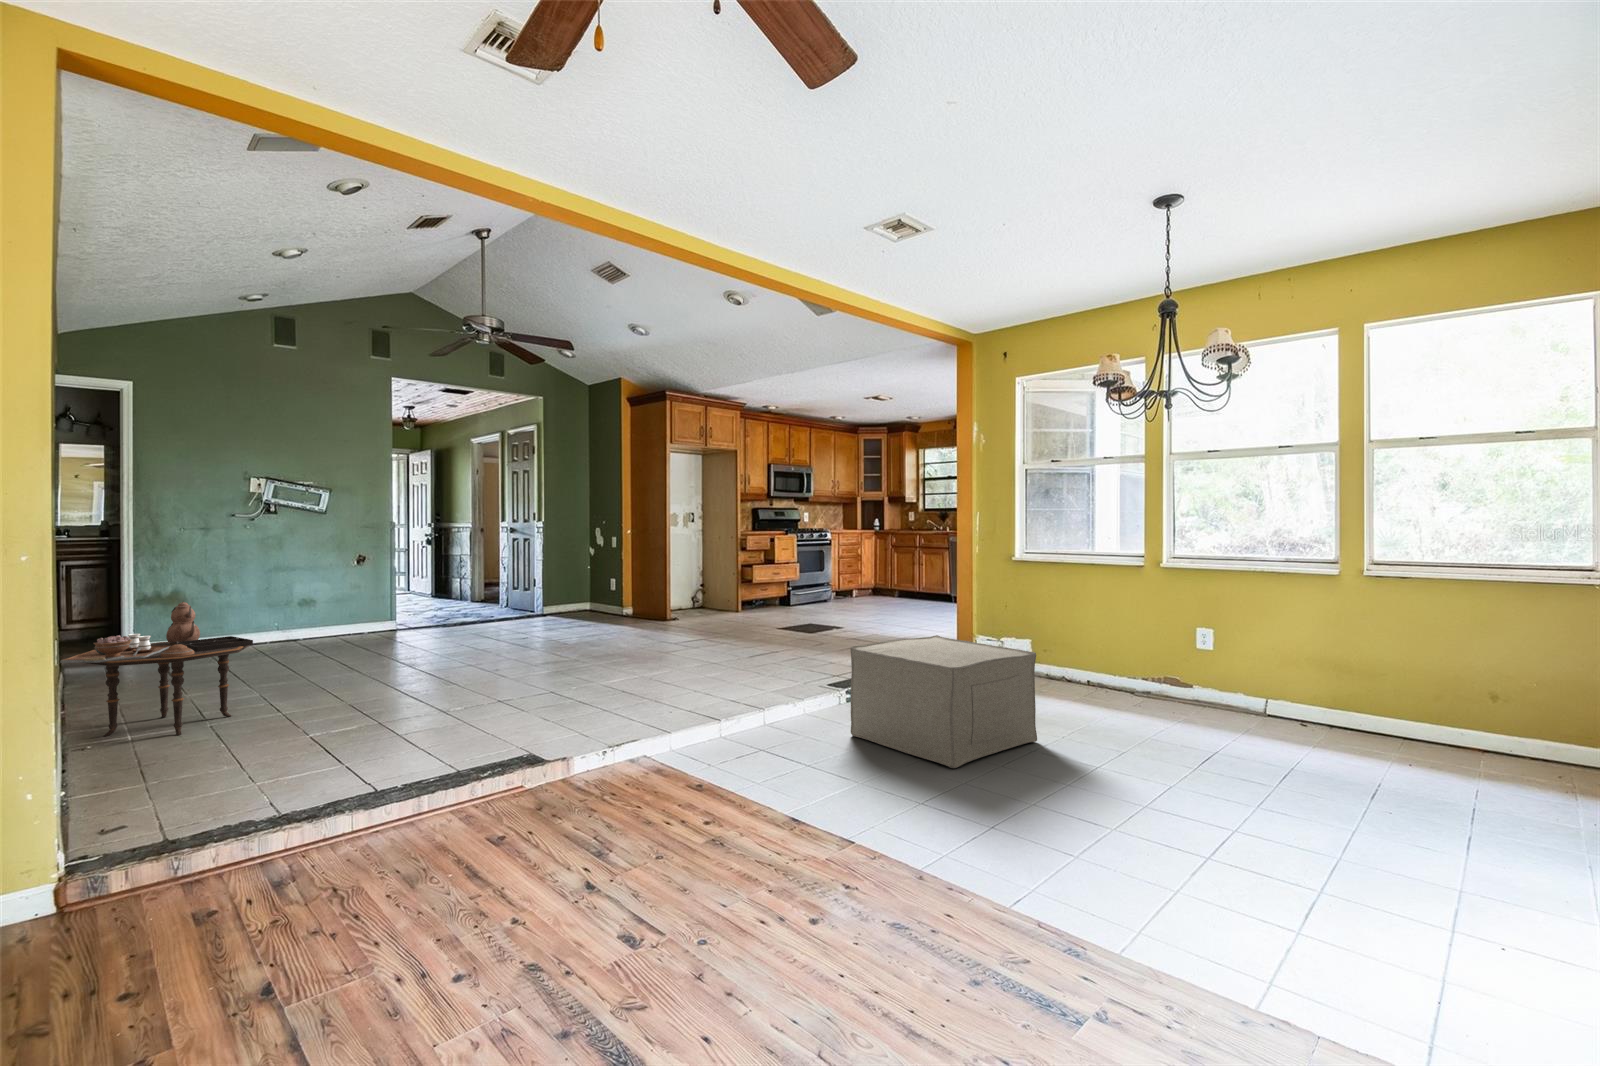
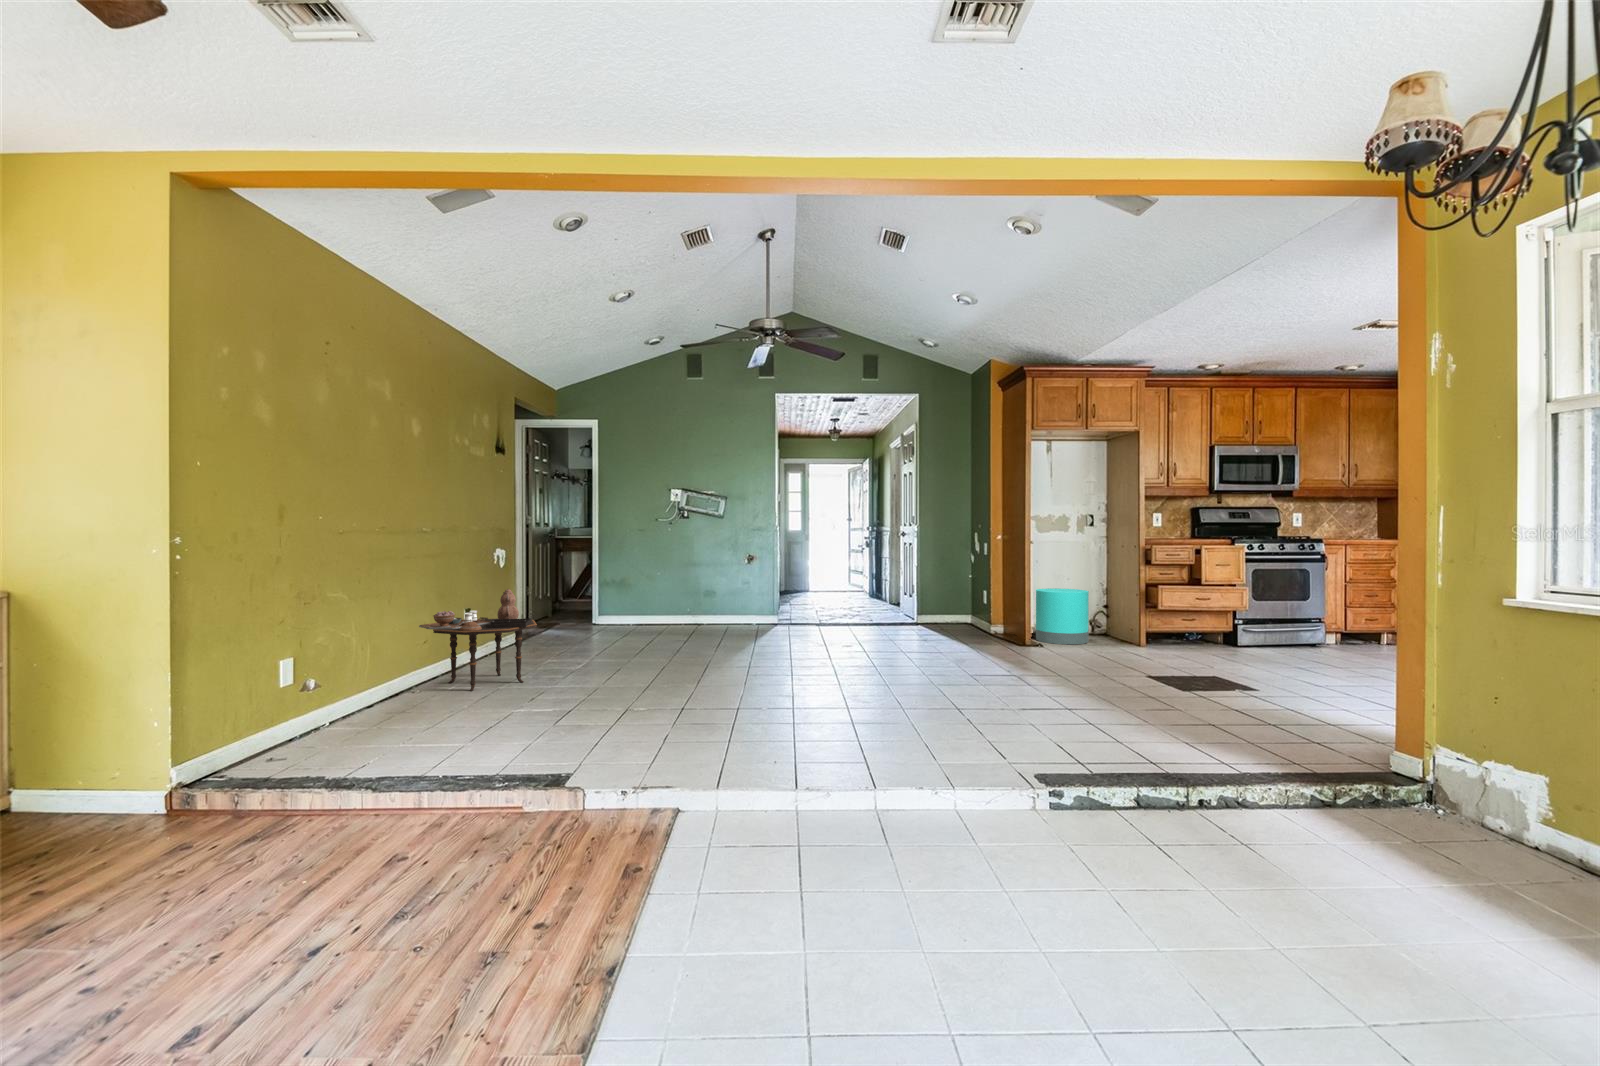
trash can: none [662,573,703,618] -> present [1036,588,1089,644]
ottoman: present [850,635,1037,768] -> none [938,725,1277,1029]

